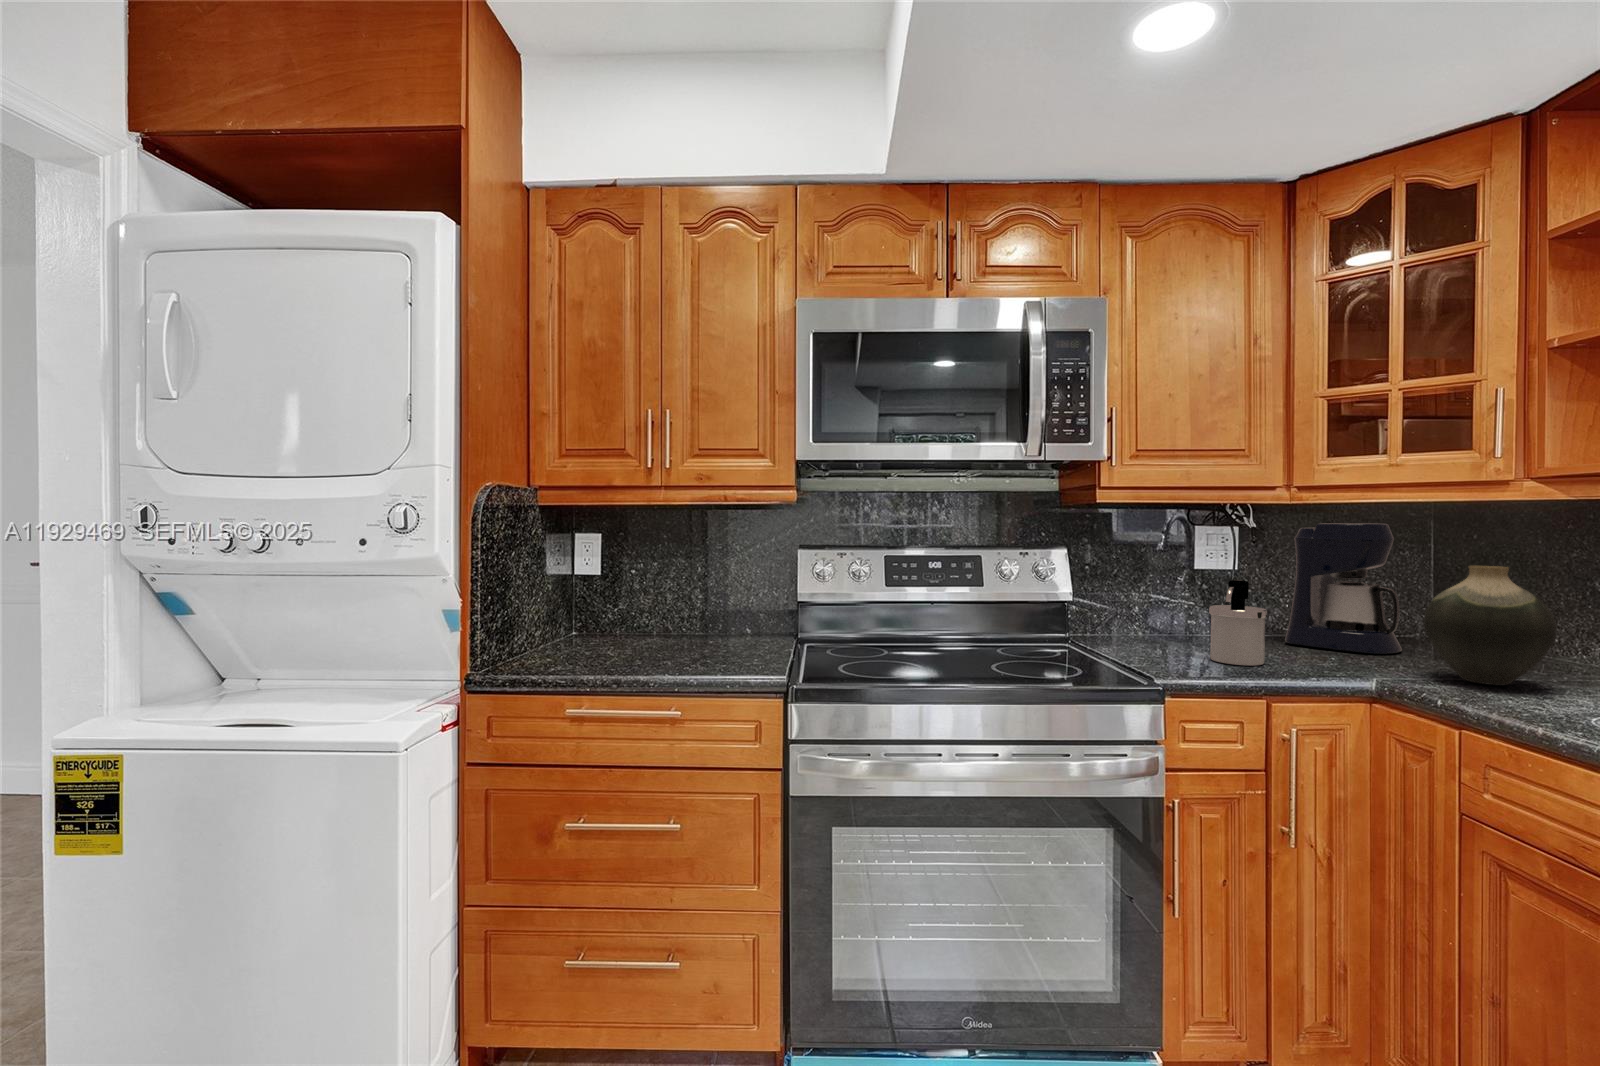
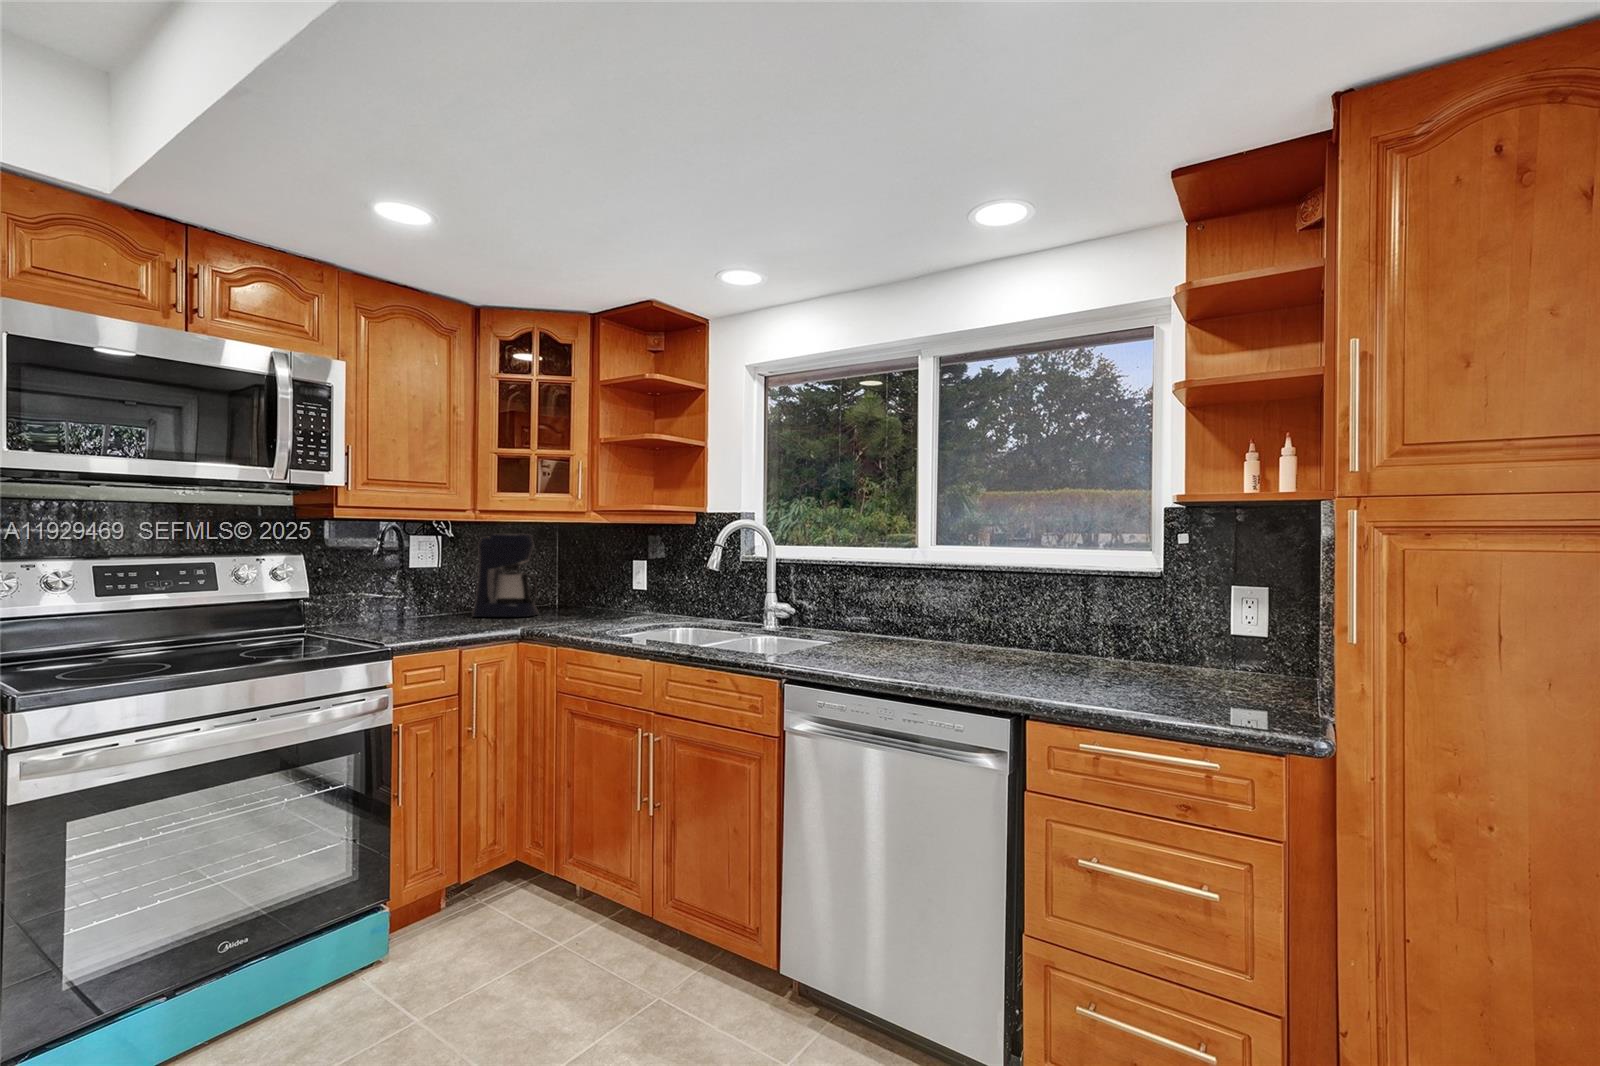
vase: present [1423,566,1556,685] -> none [545,558,601,625]
soap dispenser: present [1209,580,1267,666] -> none [421,574,460,632]

